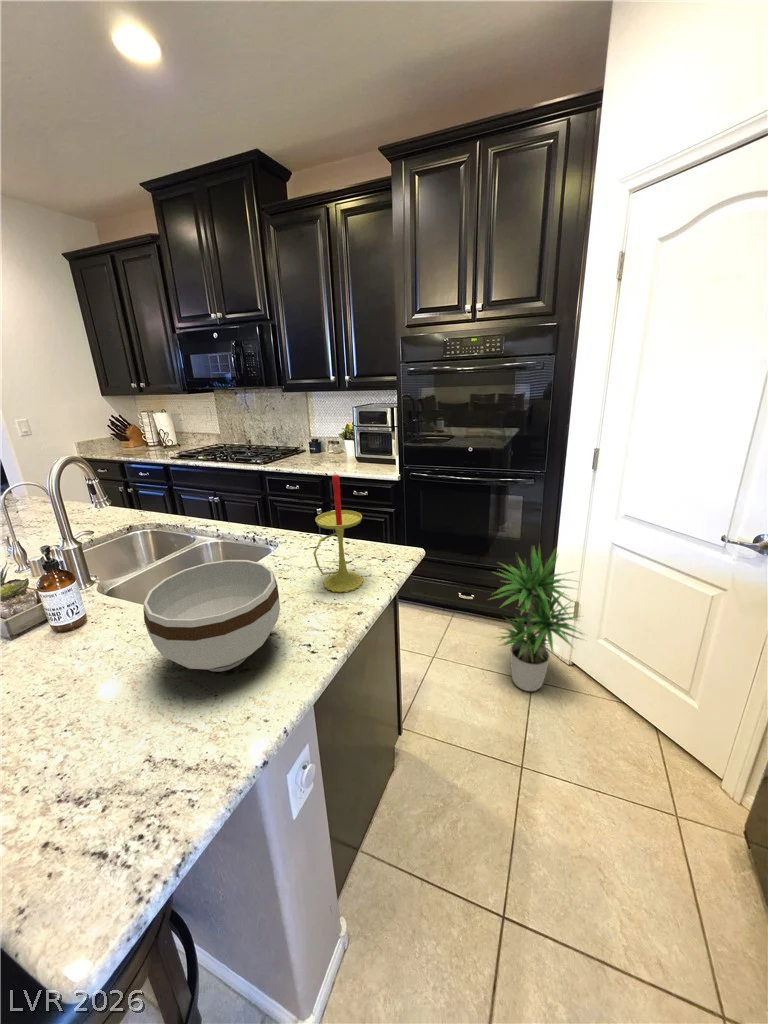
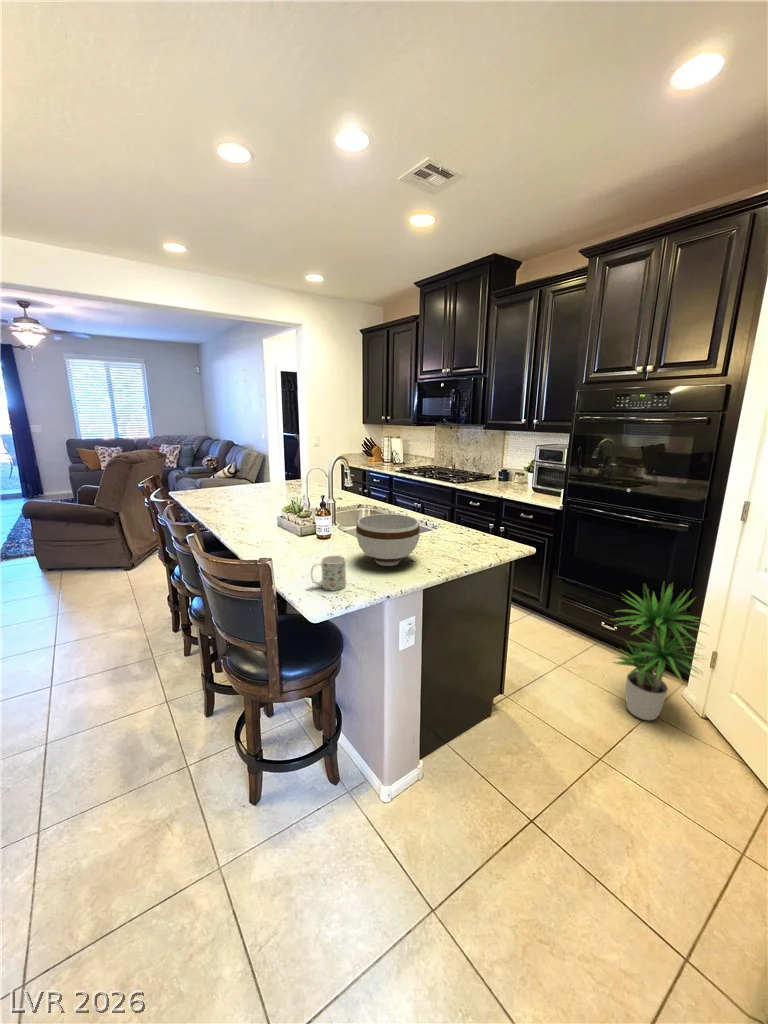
candle: present [313,475,363,592] -> none [448,478,484,554]
mug: none [42,720,154,825] -> present [311,555,346,591]

